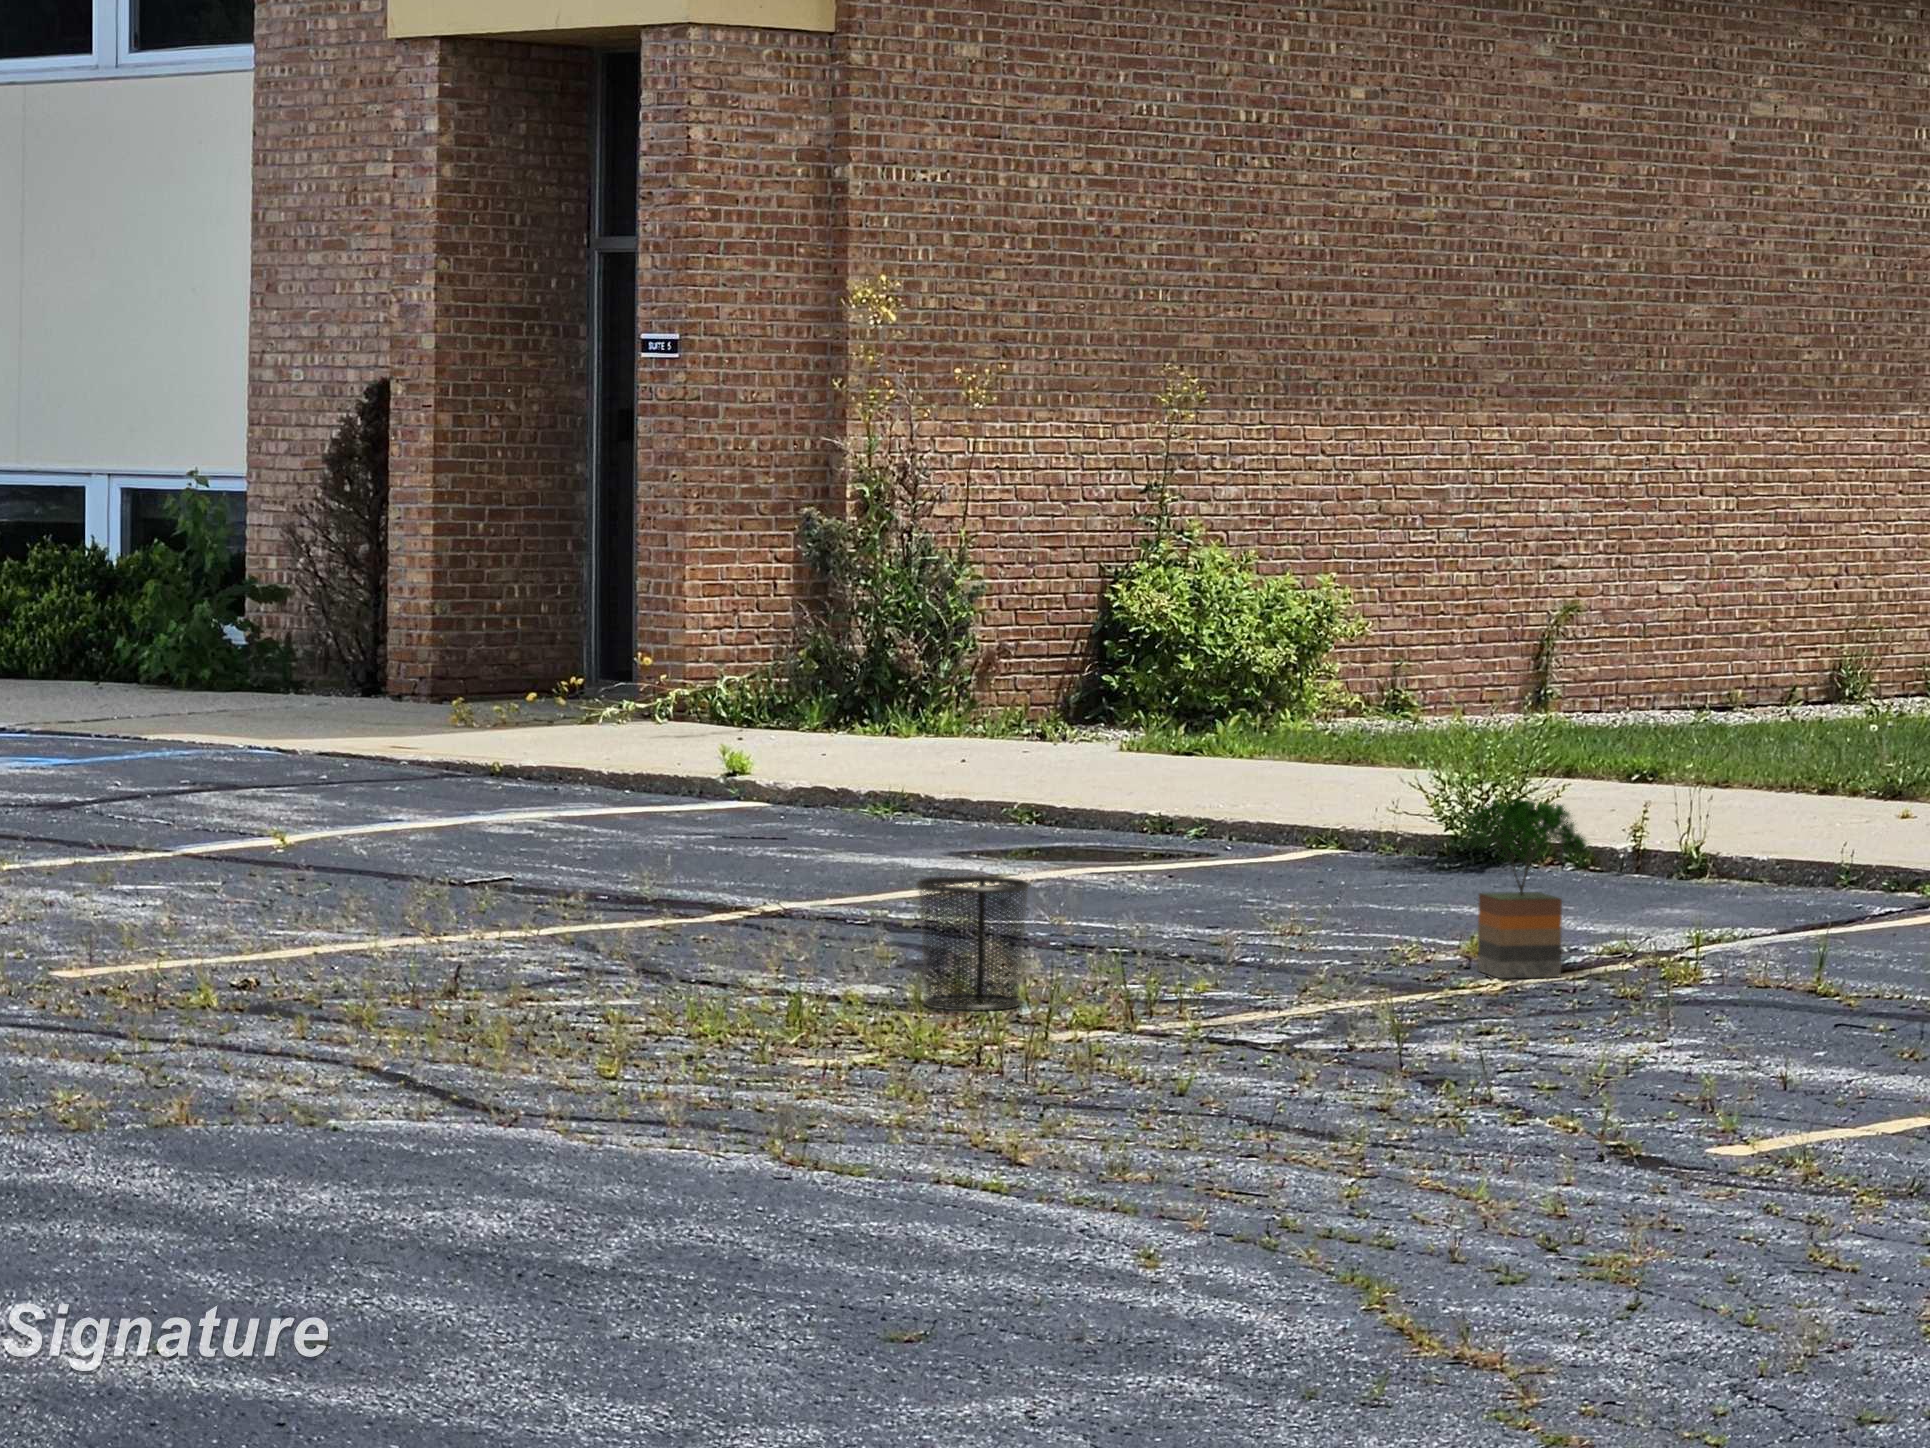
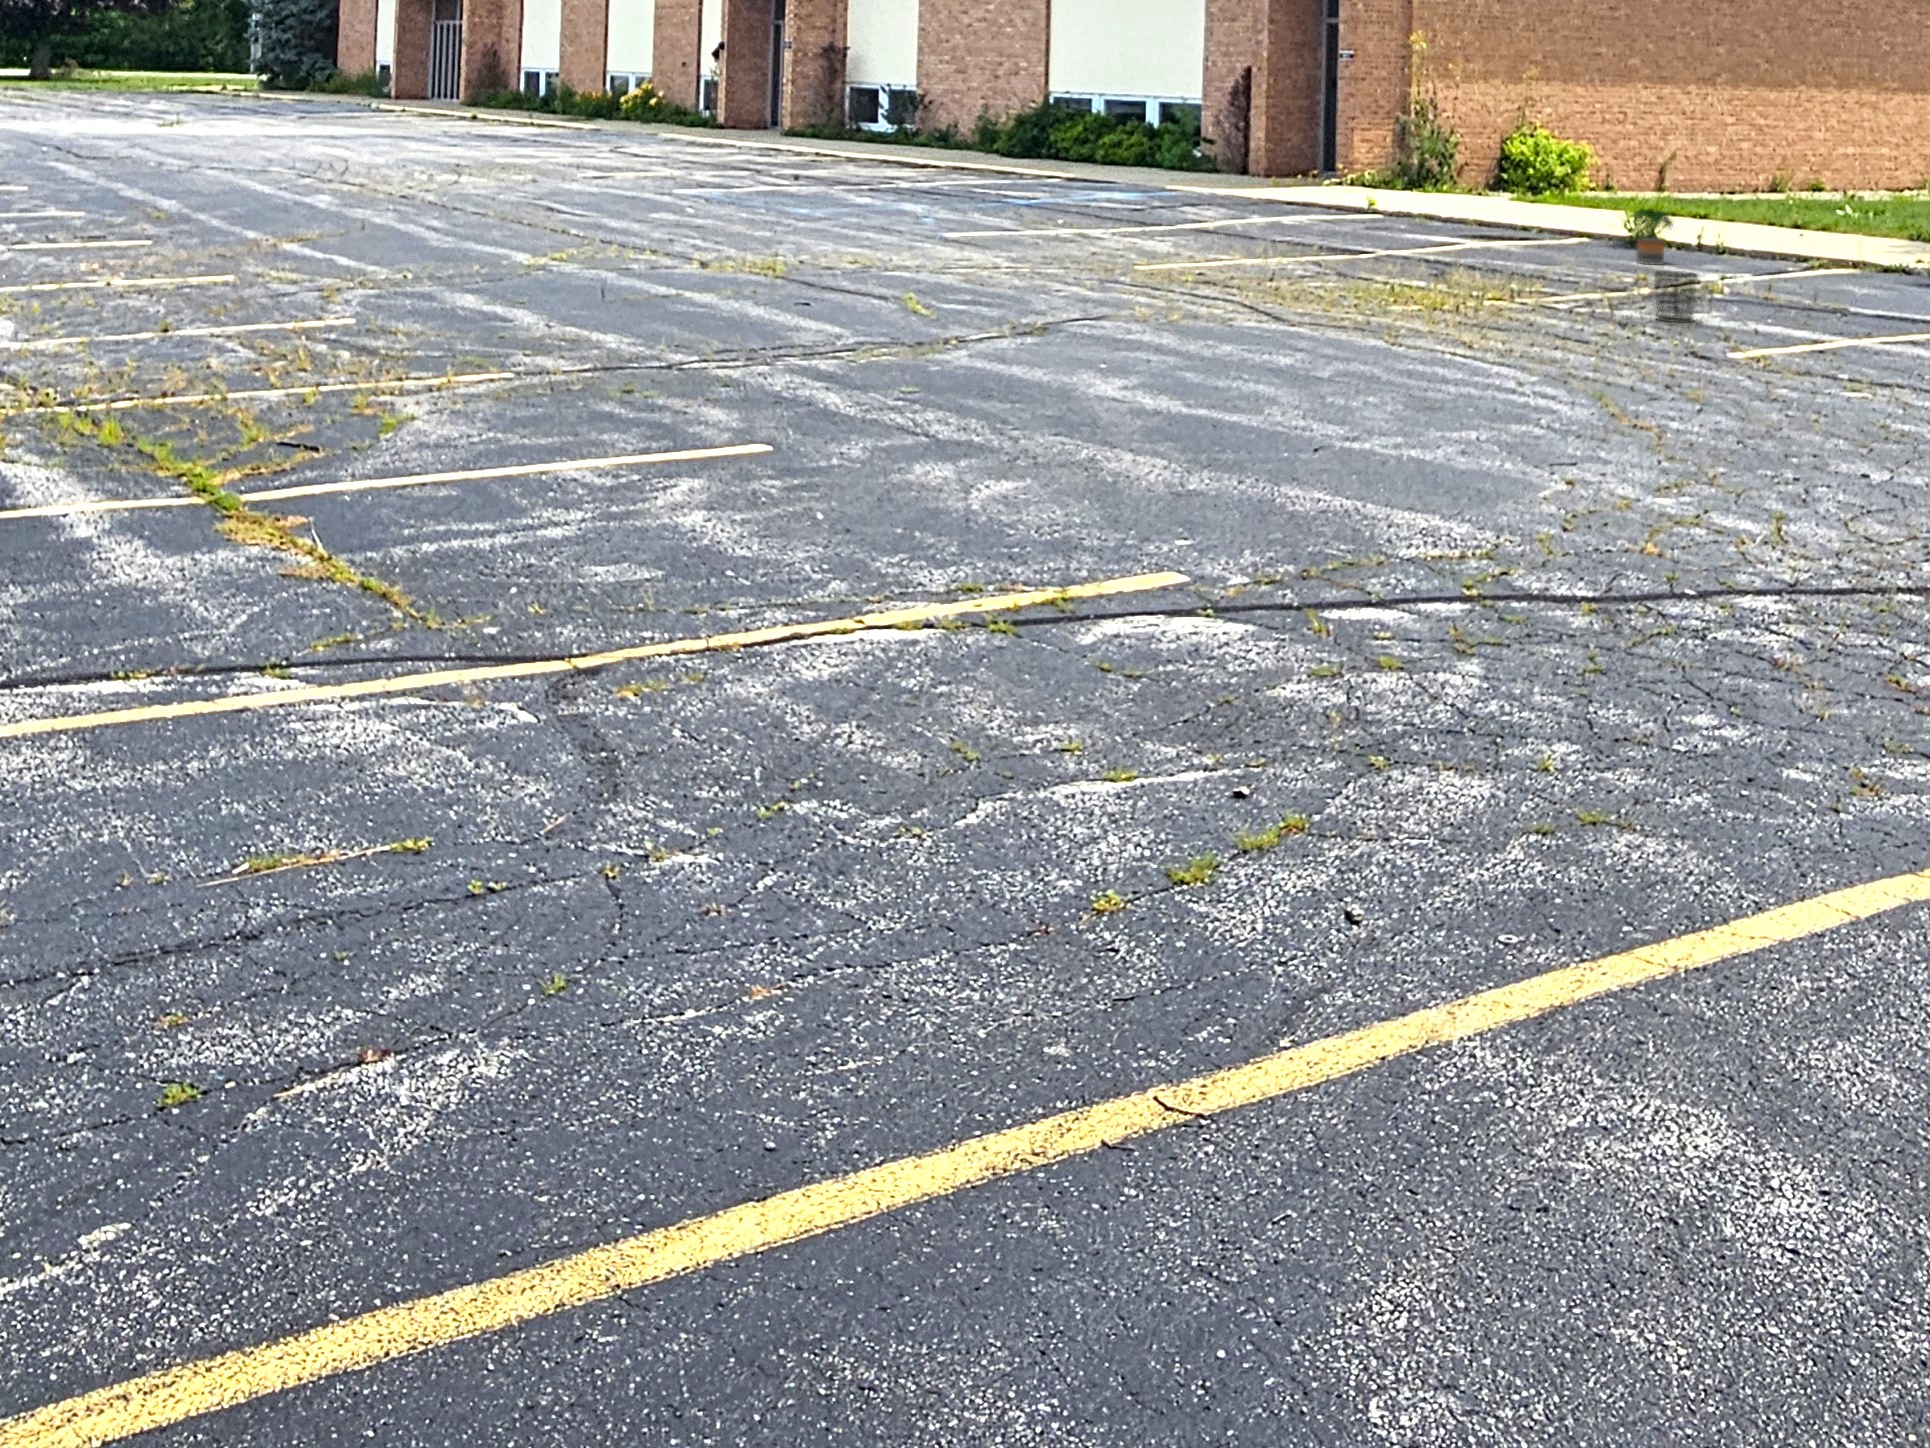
waste bin: present [916,876,1030,1011] -> present [1654,271,1697,322]

